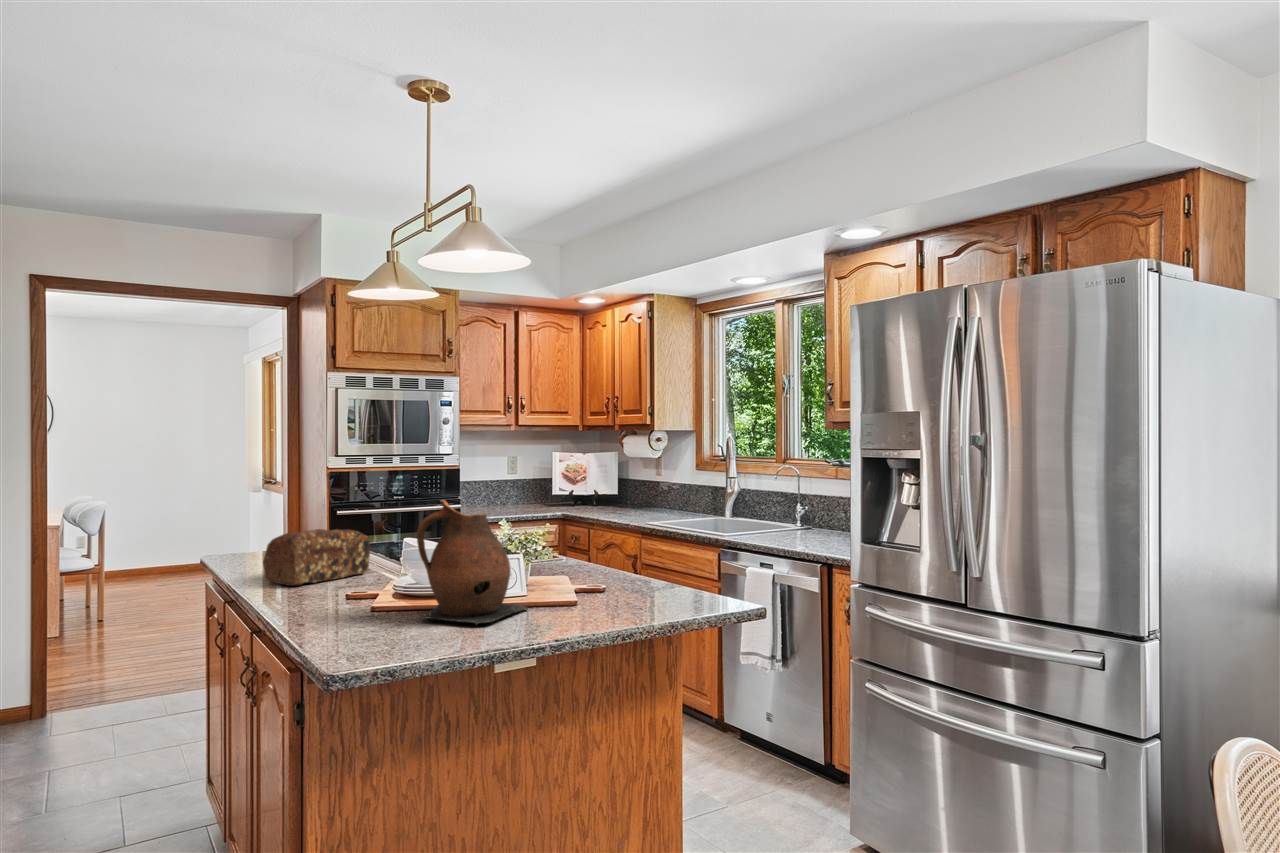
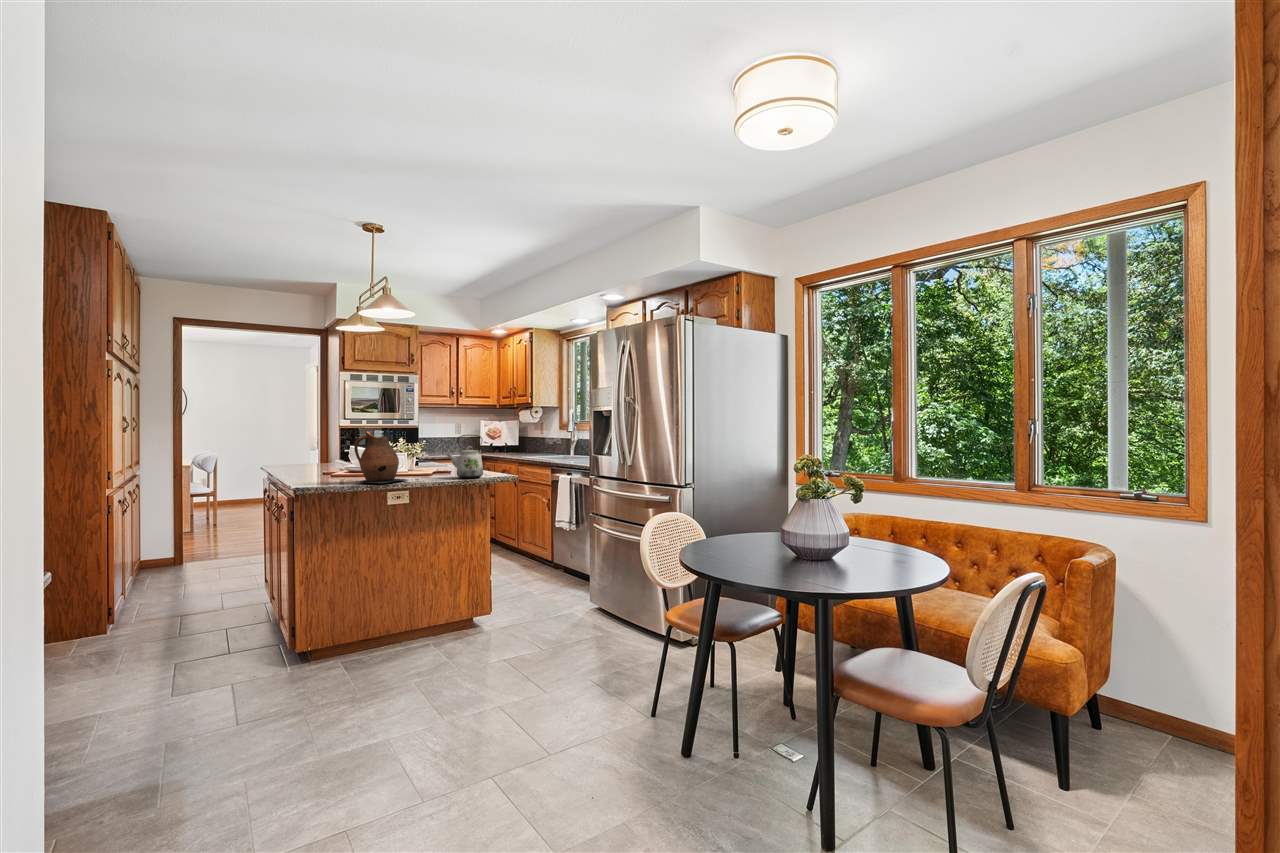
kettle: none [603,505,679,602] -> present [447,435,483,478]
bread loaf: present [263,529,370,586] -> none [291,450,347,476]

